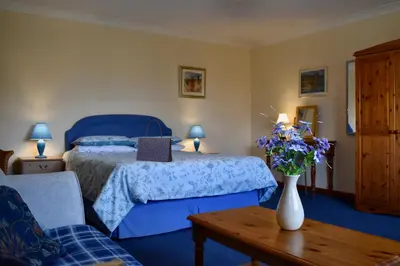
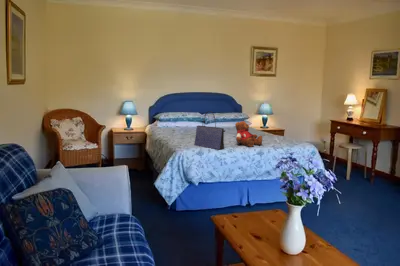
teddy bear: none [179,134,210,160] -> present [235,121,262,147]

